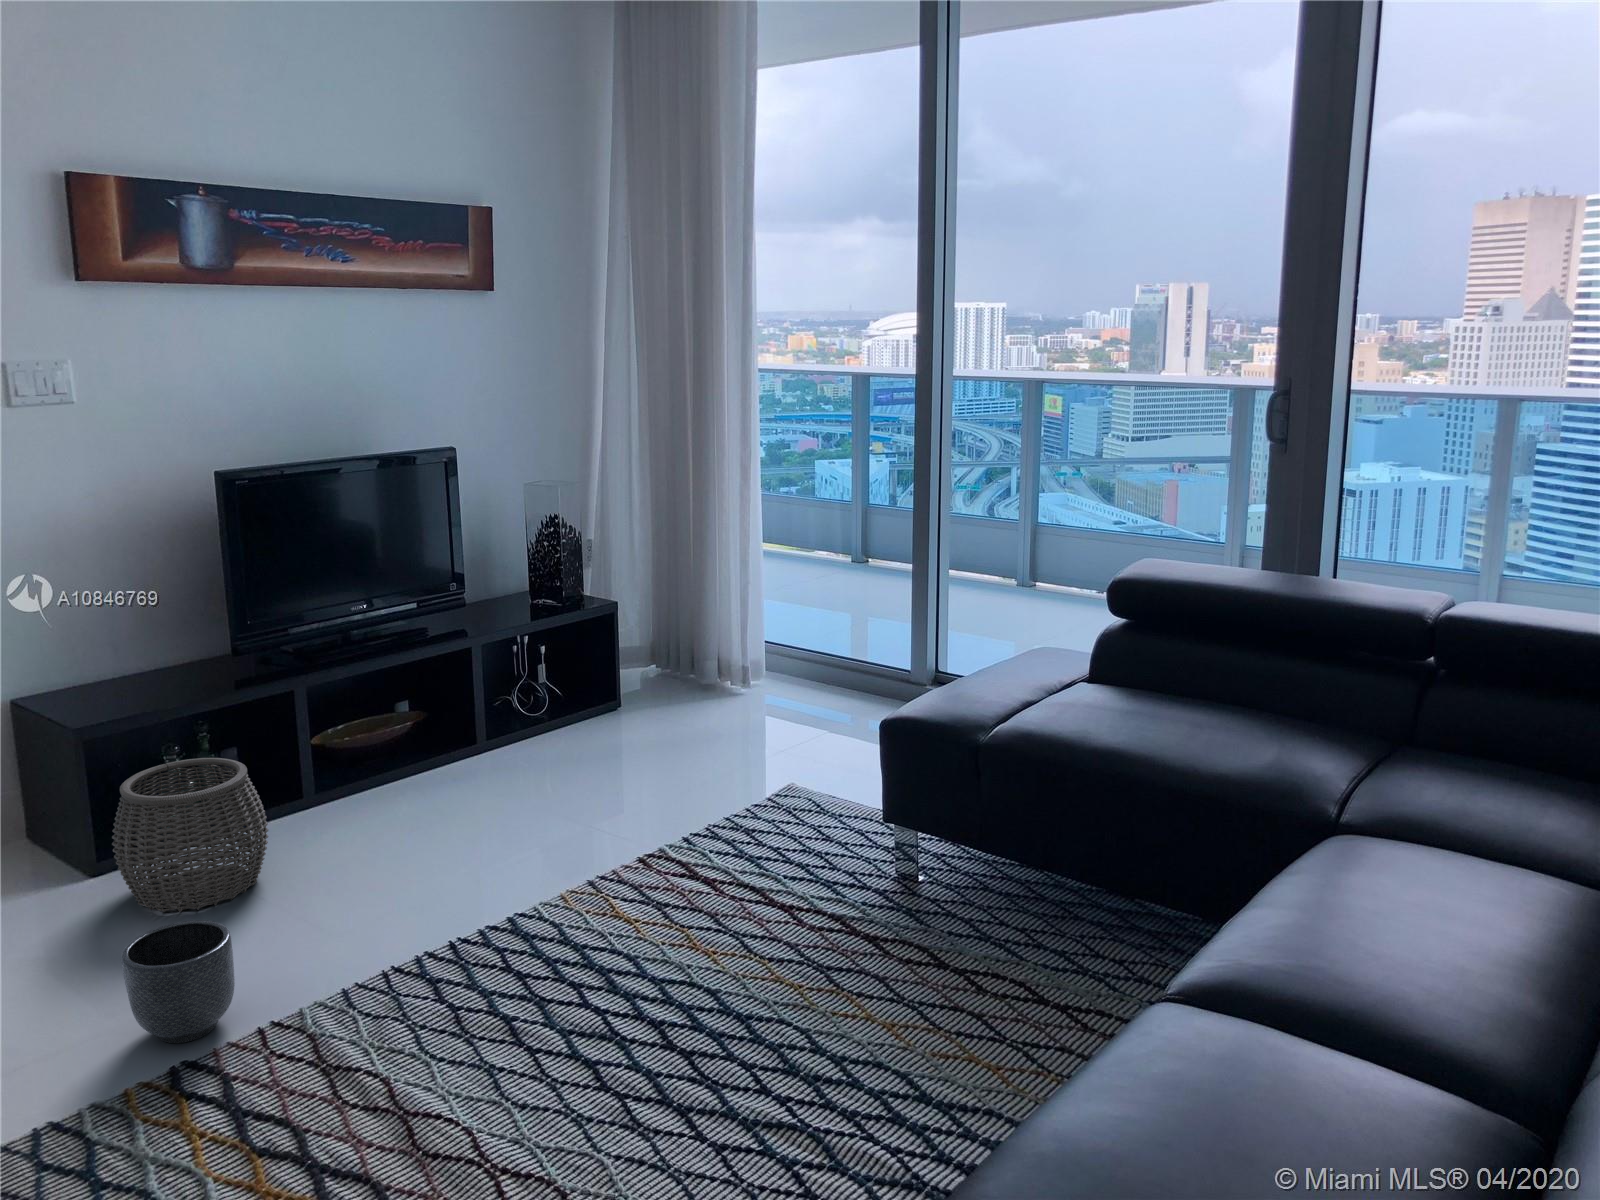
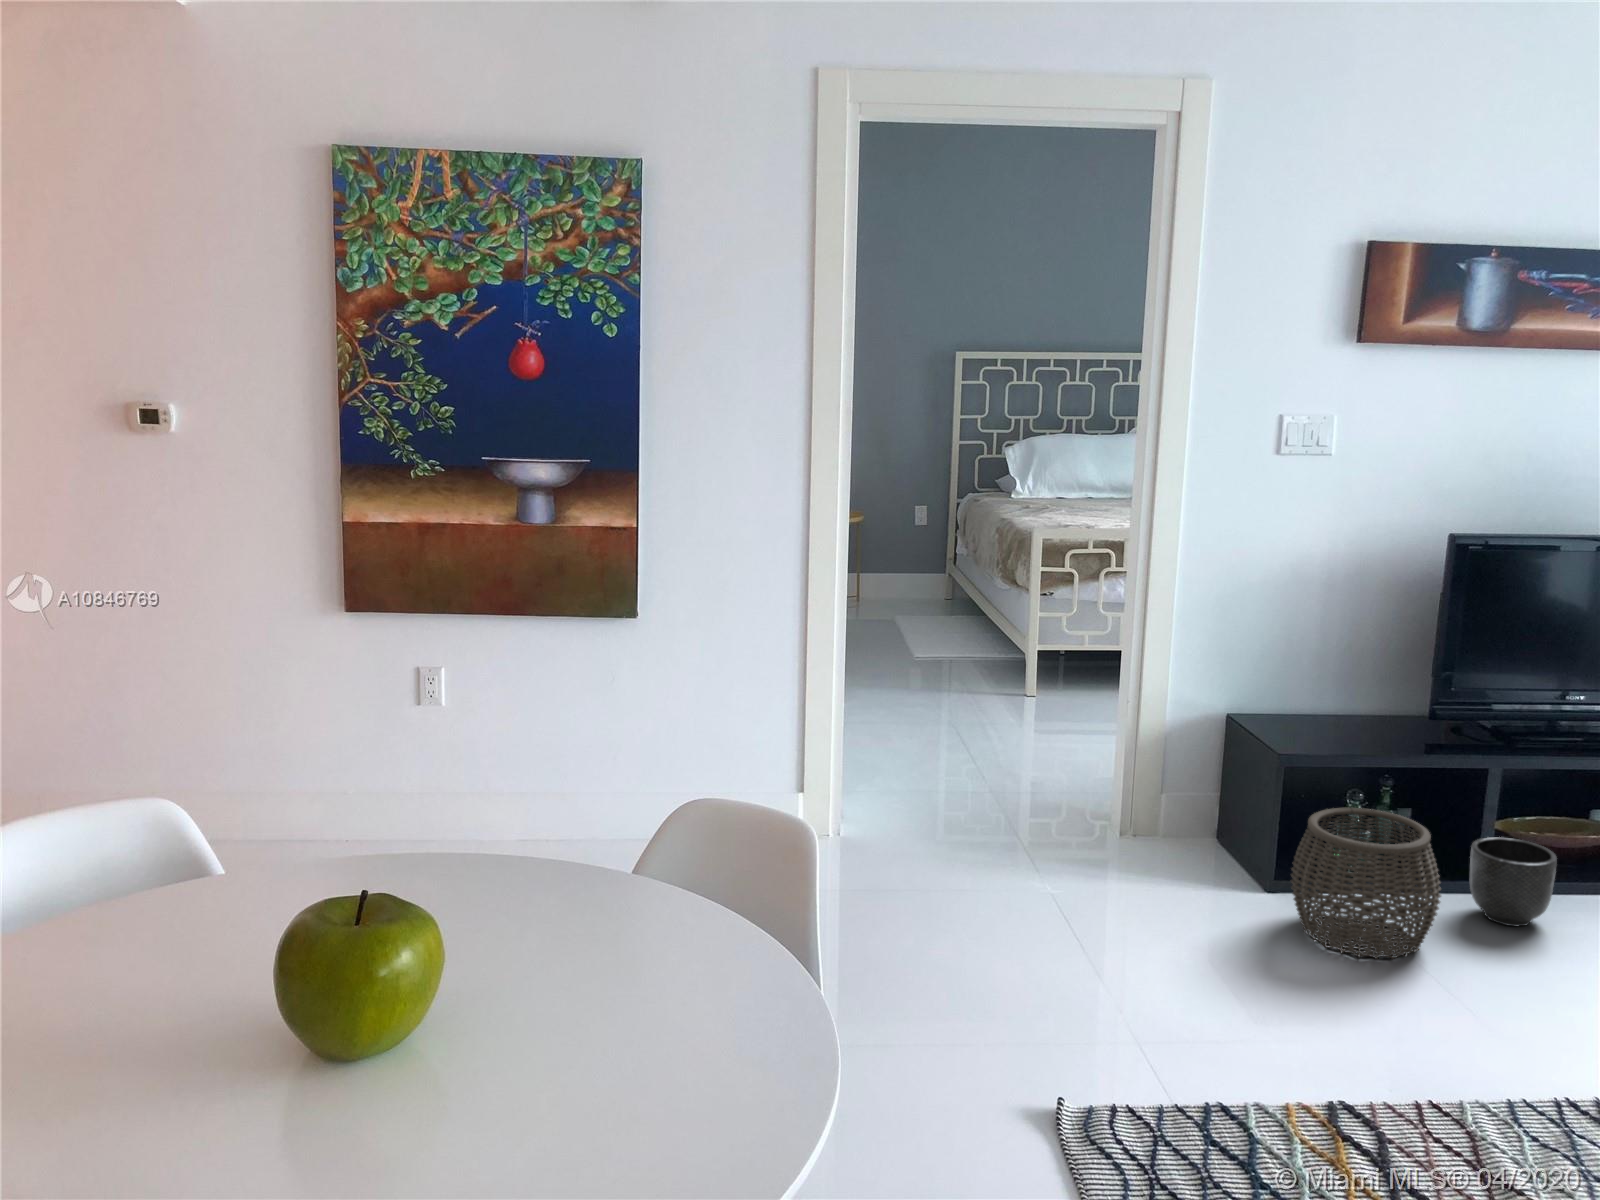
planter: present [121,920,235,1043] -> present [1470,837,1557,926]

